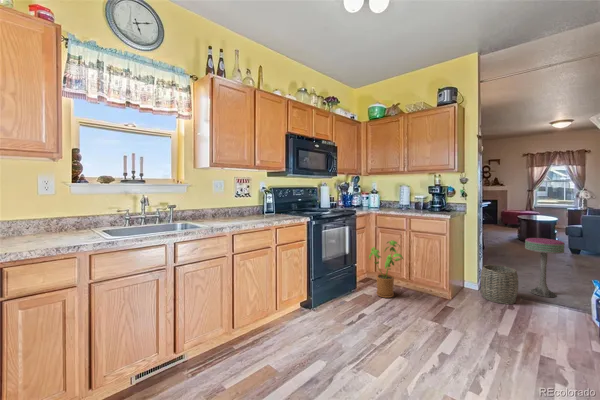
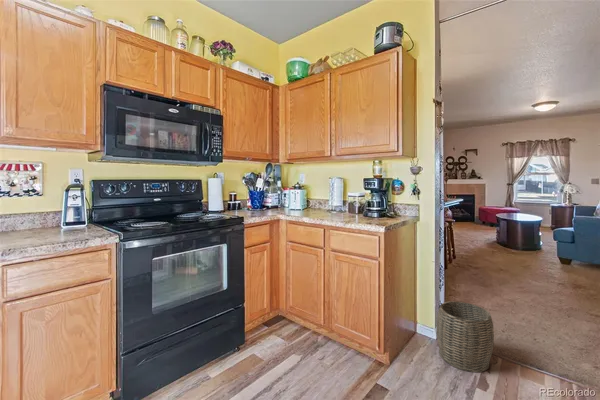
bar stool: present [525,238,565,297] -> none [504,256,564,352]
house plant: present [369,240,403,298] -> none [262,266,311,363]

